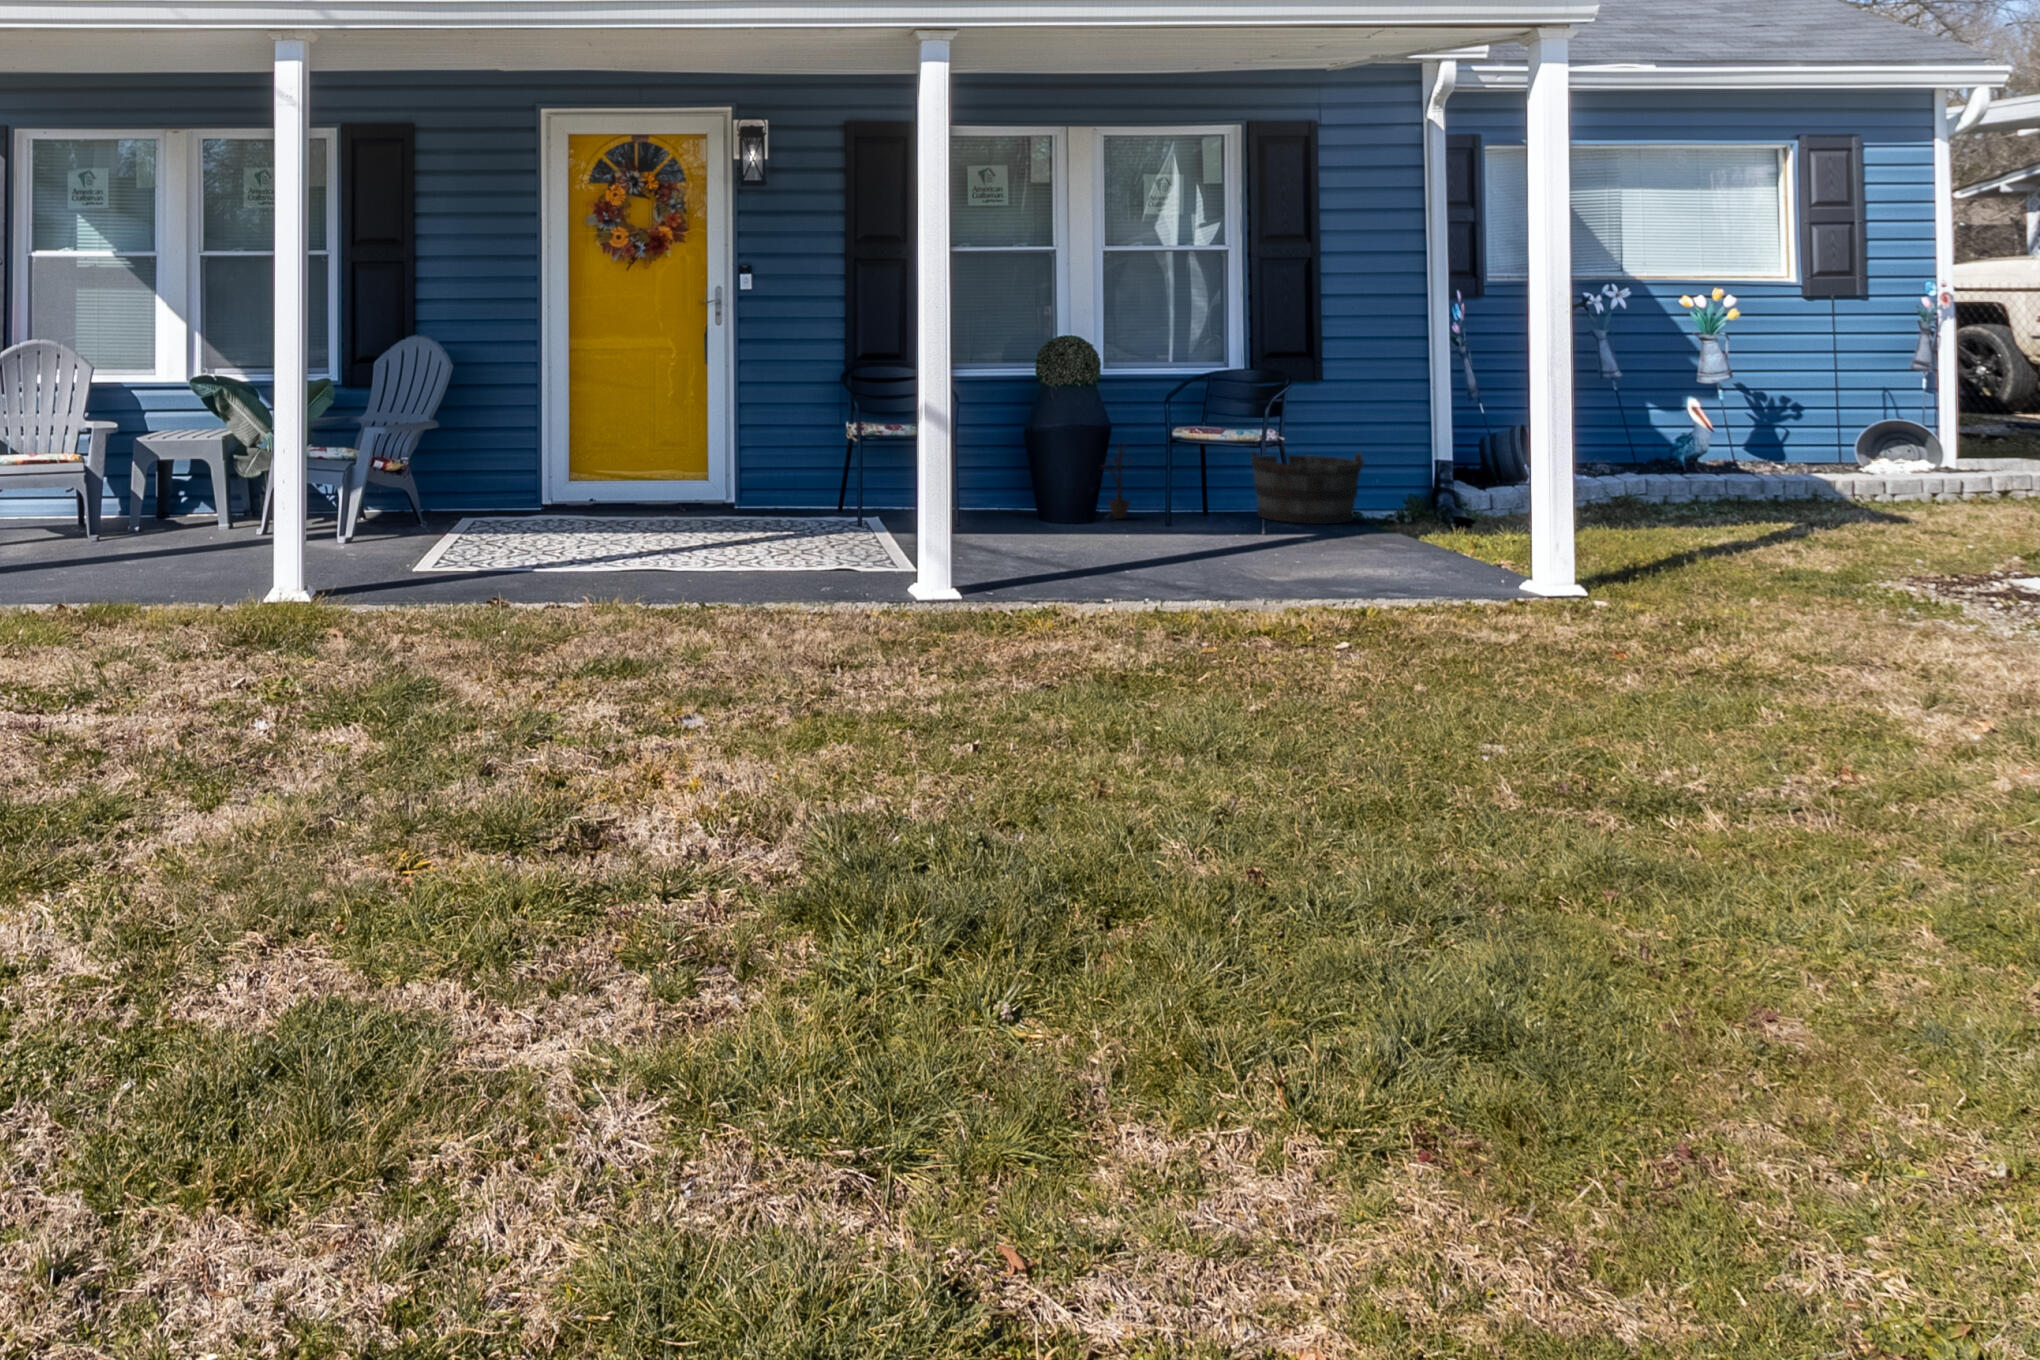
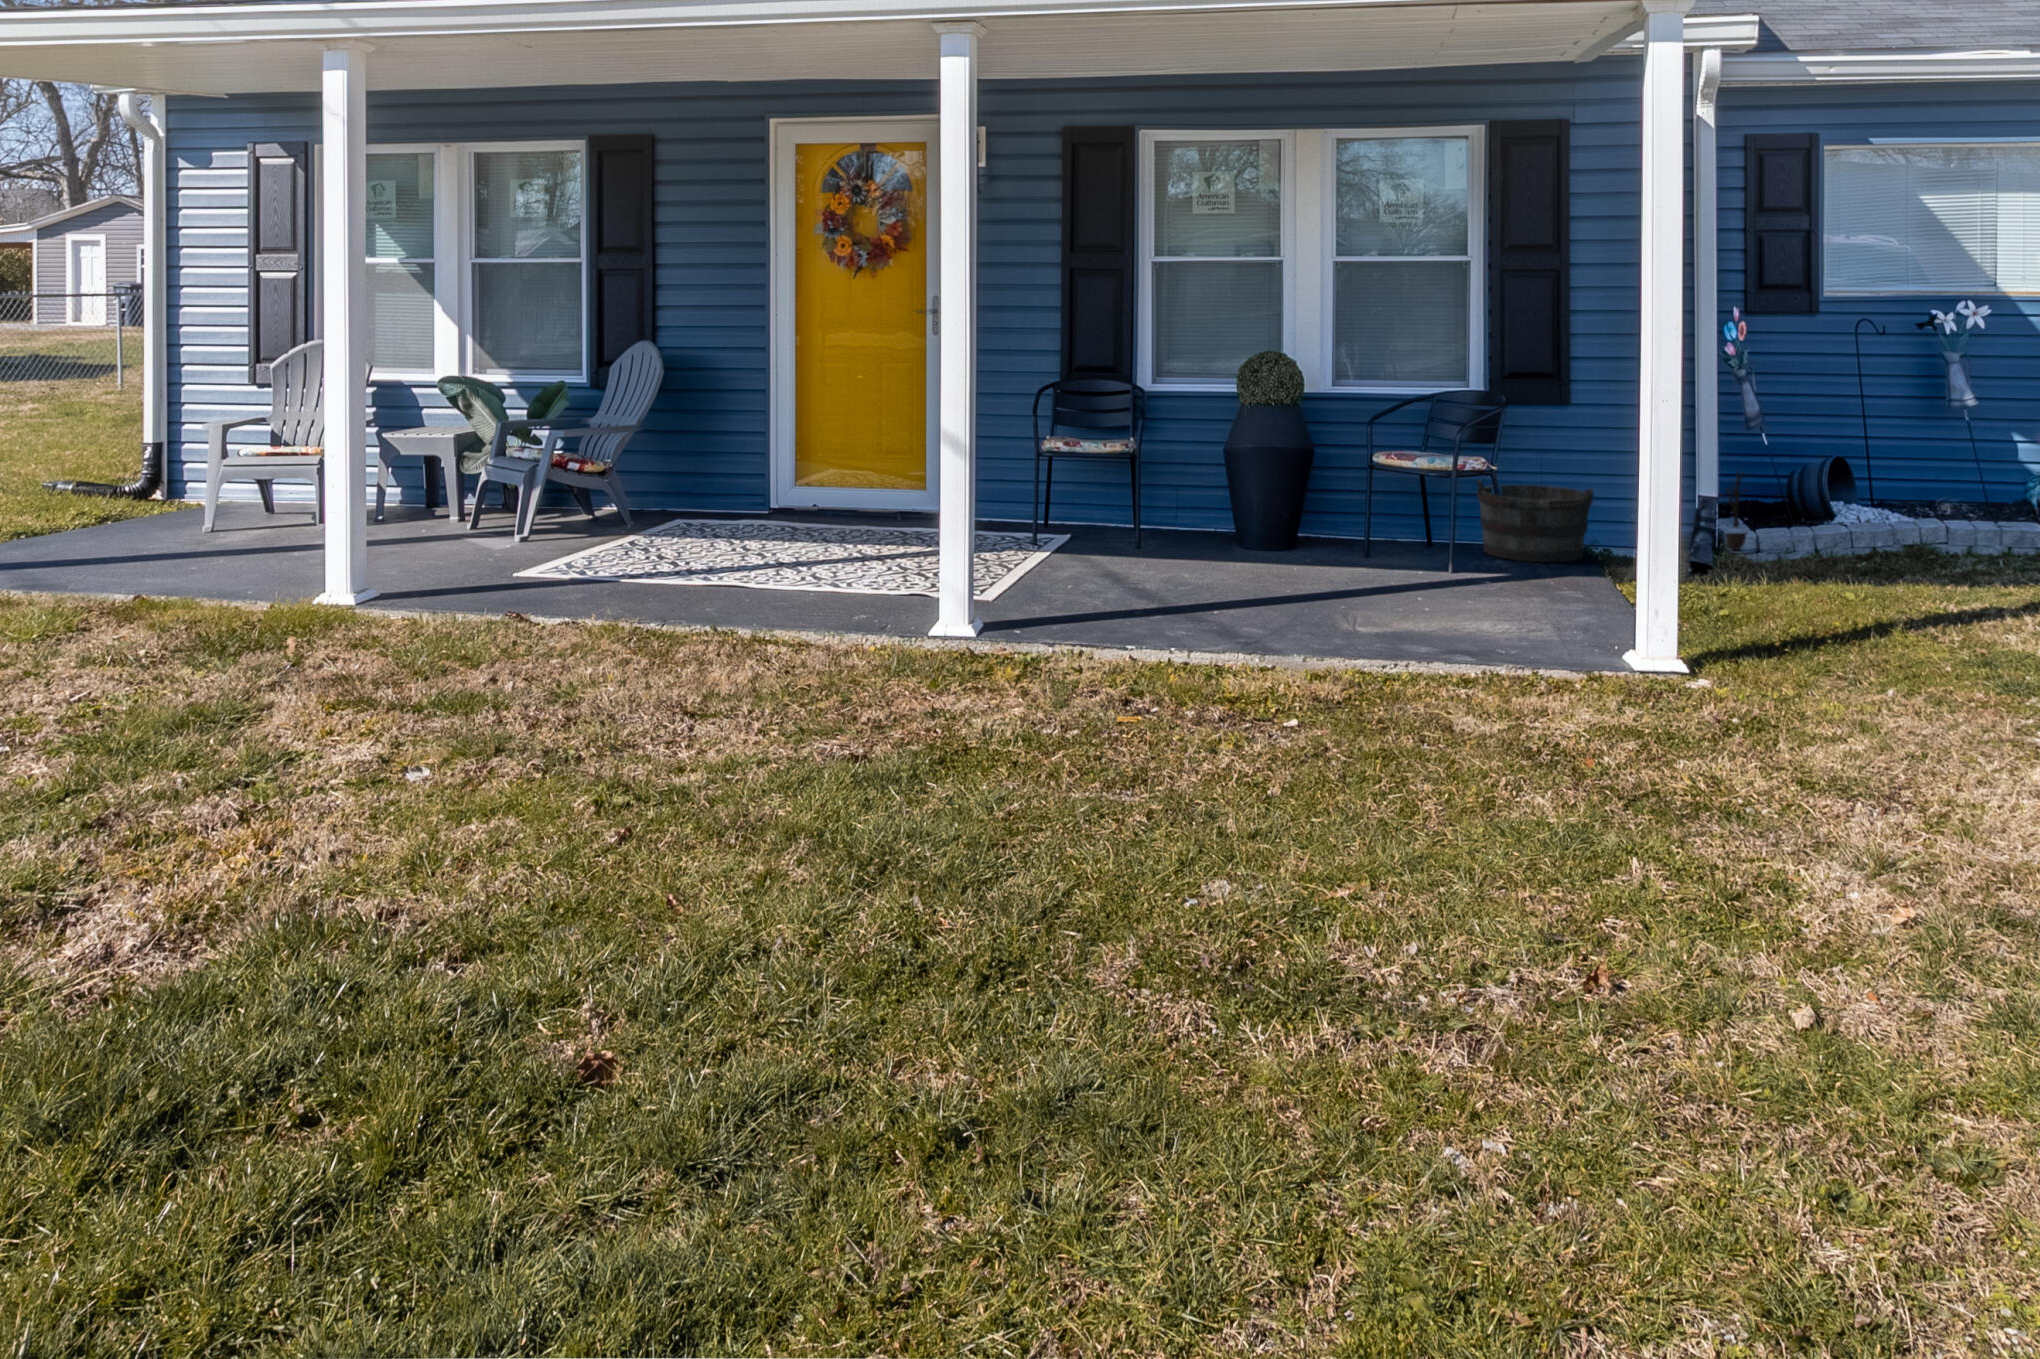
decorative plant: present [1101,446,1131,519] -> present [1718,471,1747,550]

